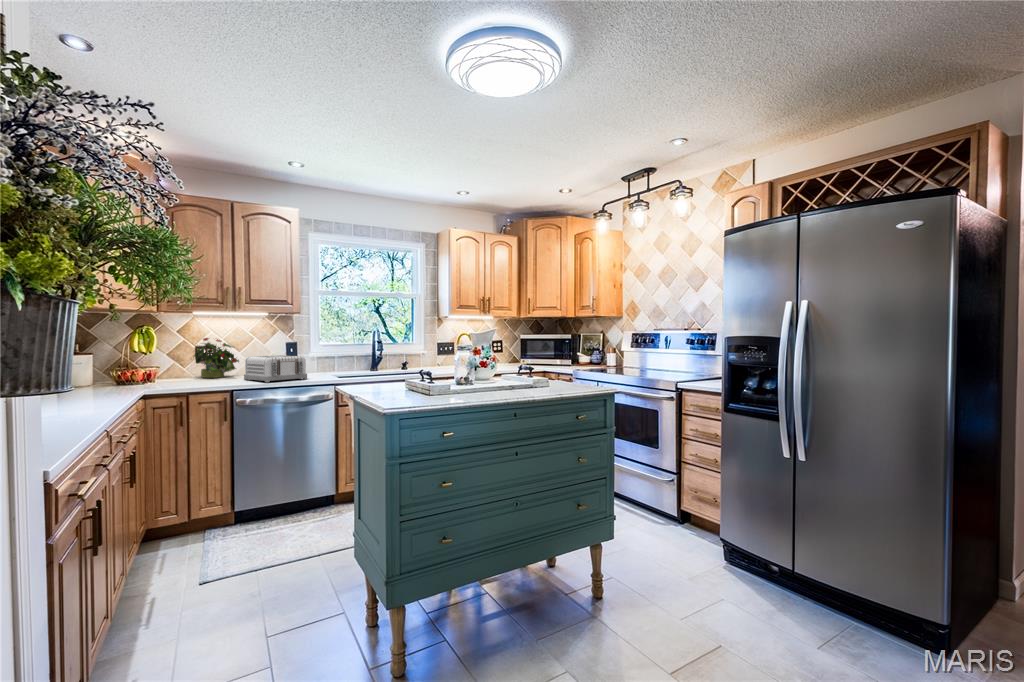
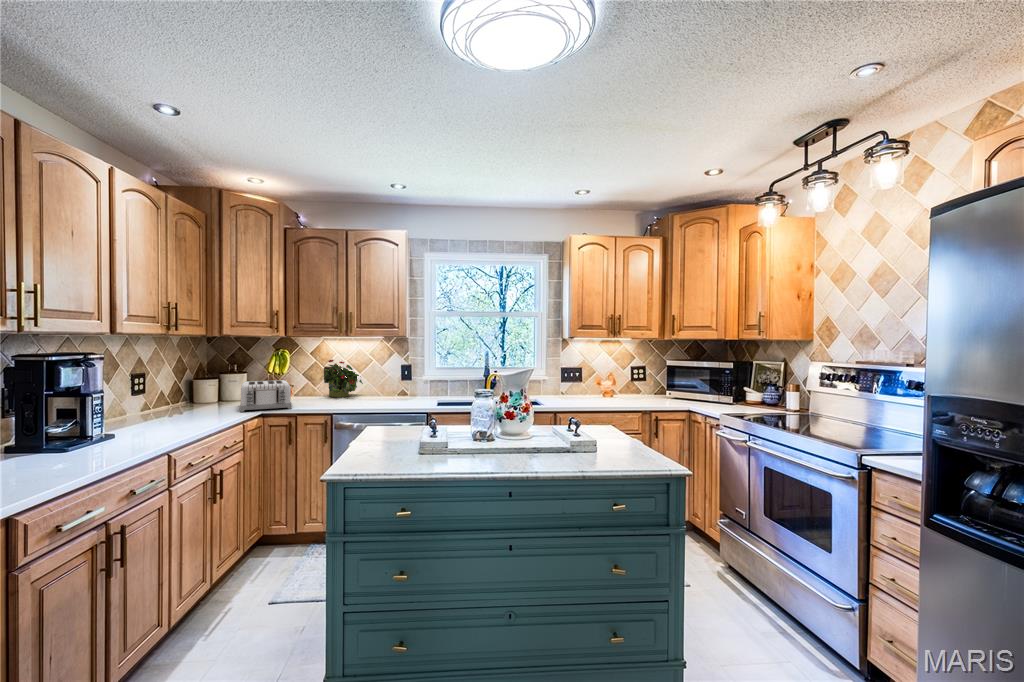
toaster: present [244,355,307,382] -> present [240,380,292,412]

